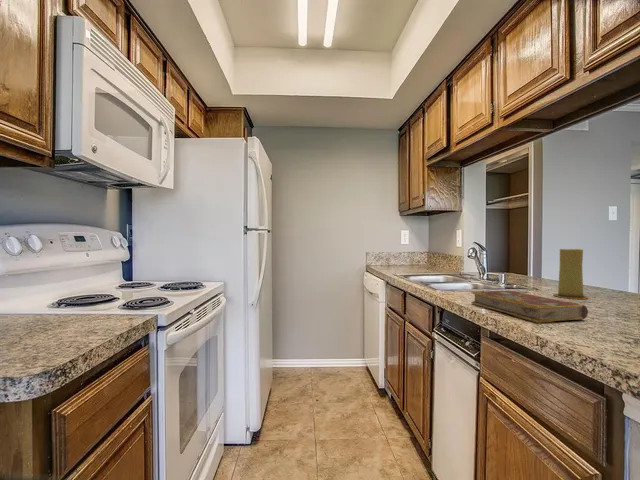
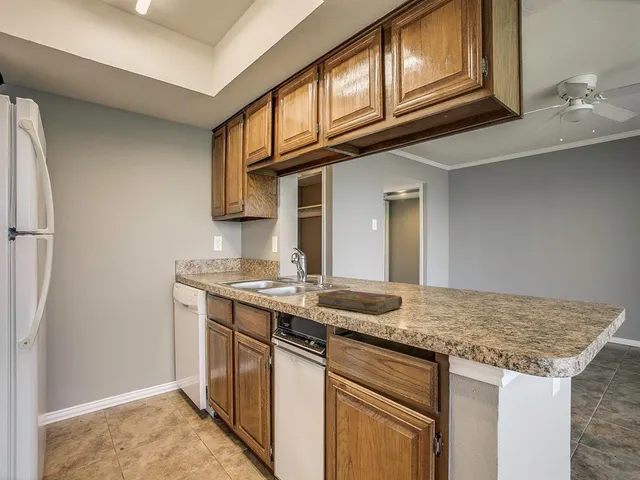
candle: present [554,249,588,299] -> none [363,252,386,292]

